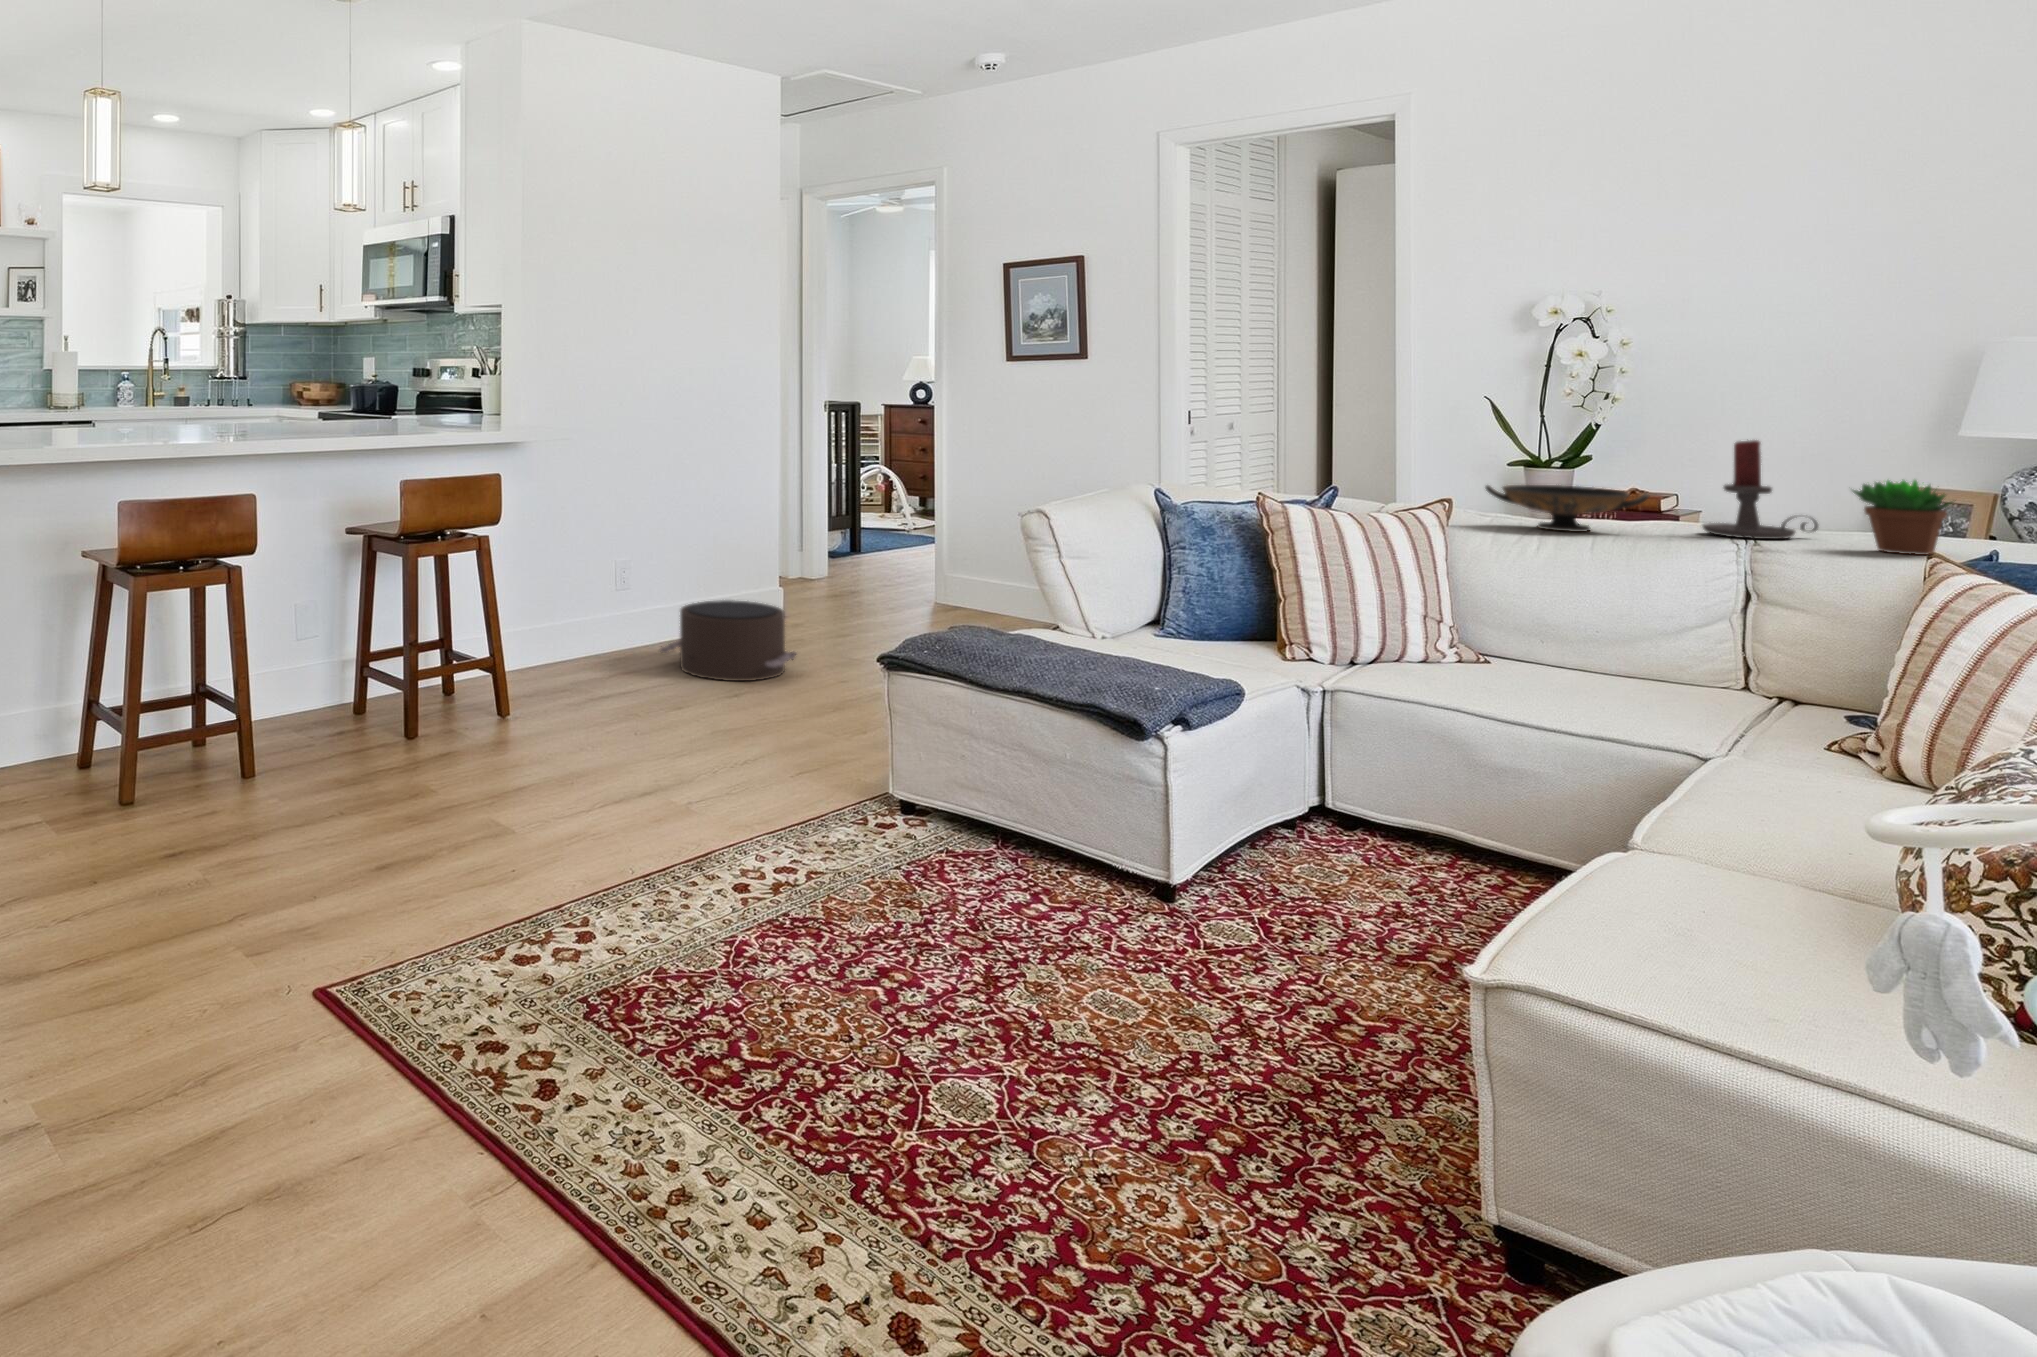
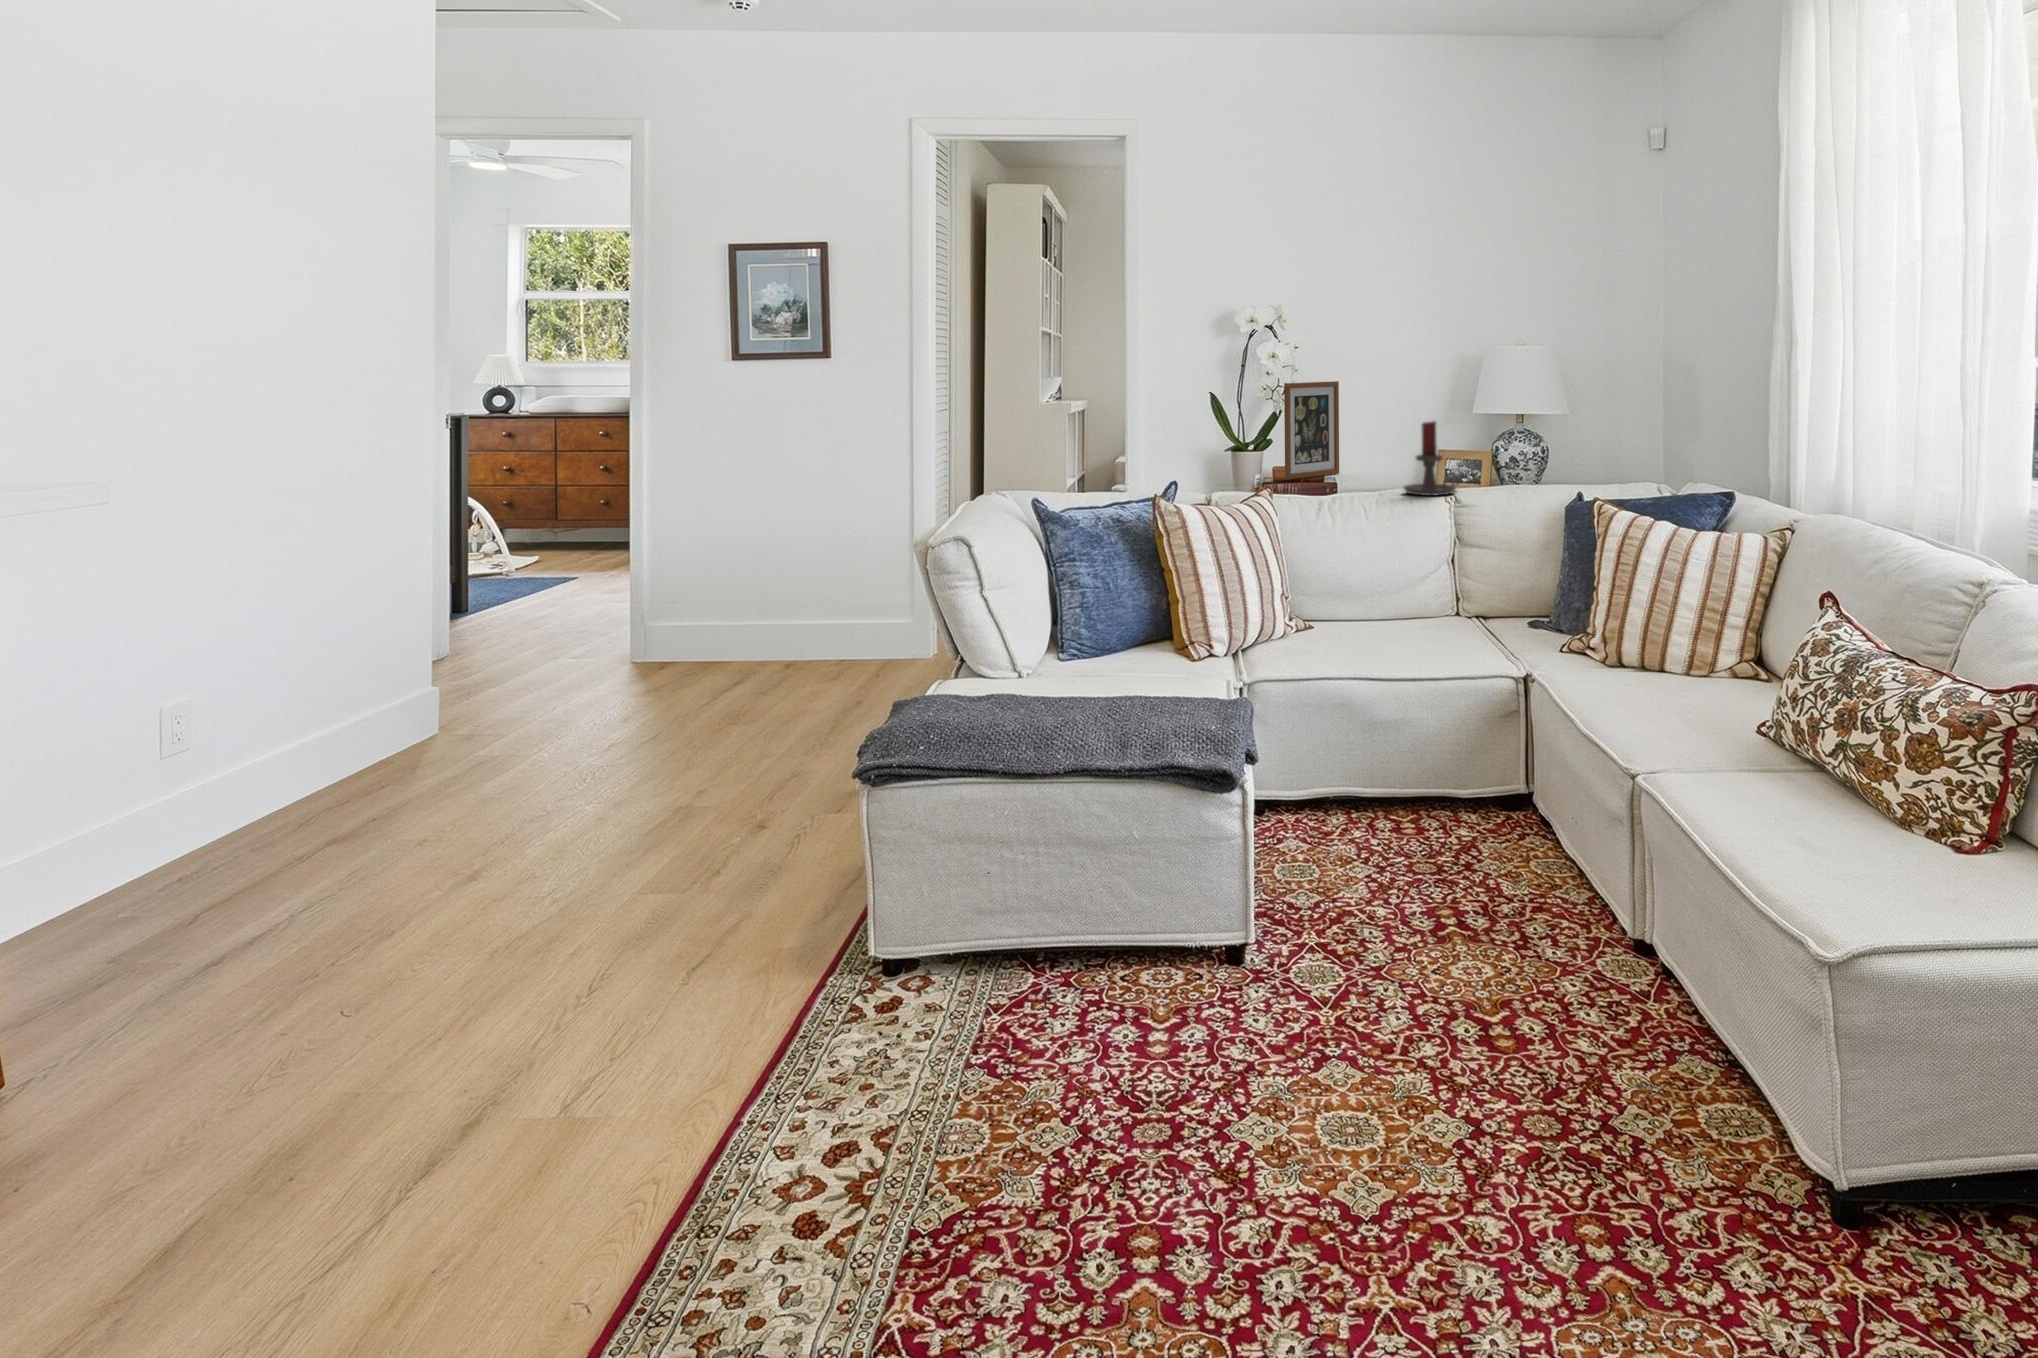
picture frame: none [1592,390,1707,512] -> present [1284,381,1339,480]
succulent plant: present [1853,480,1951,555] -> none [1501,444,1553,498]
decorative bowl: present [1485,485,1649,532] -> none [1285,465,1388,504]
pouf: present [660,600,796,681] -> none [307,711,547,851]

